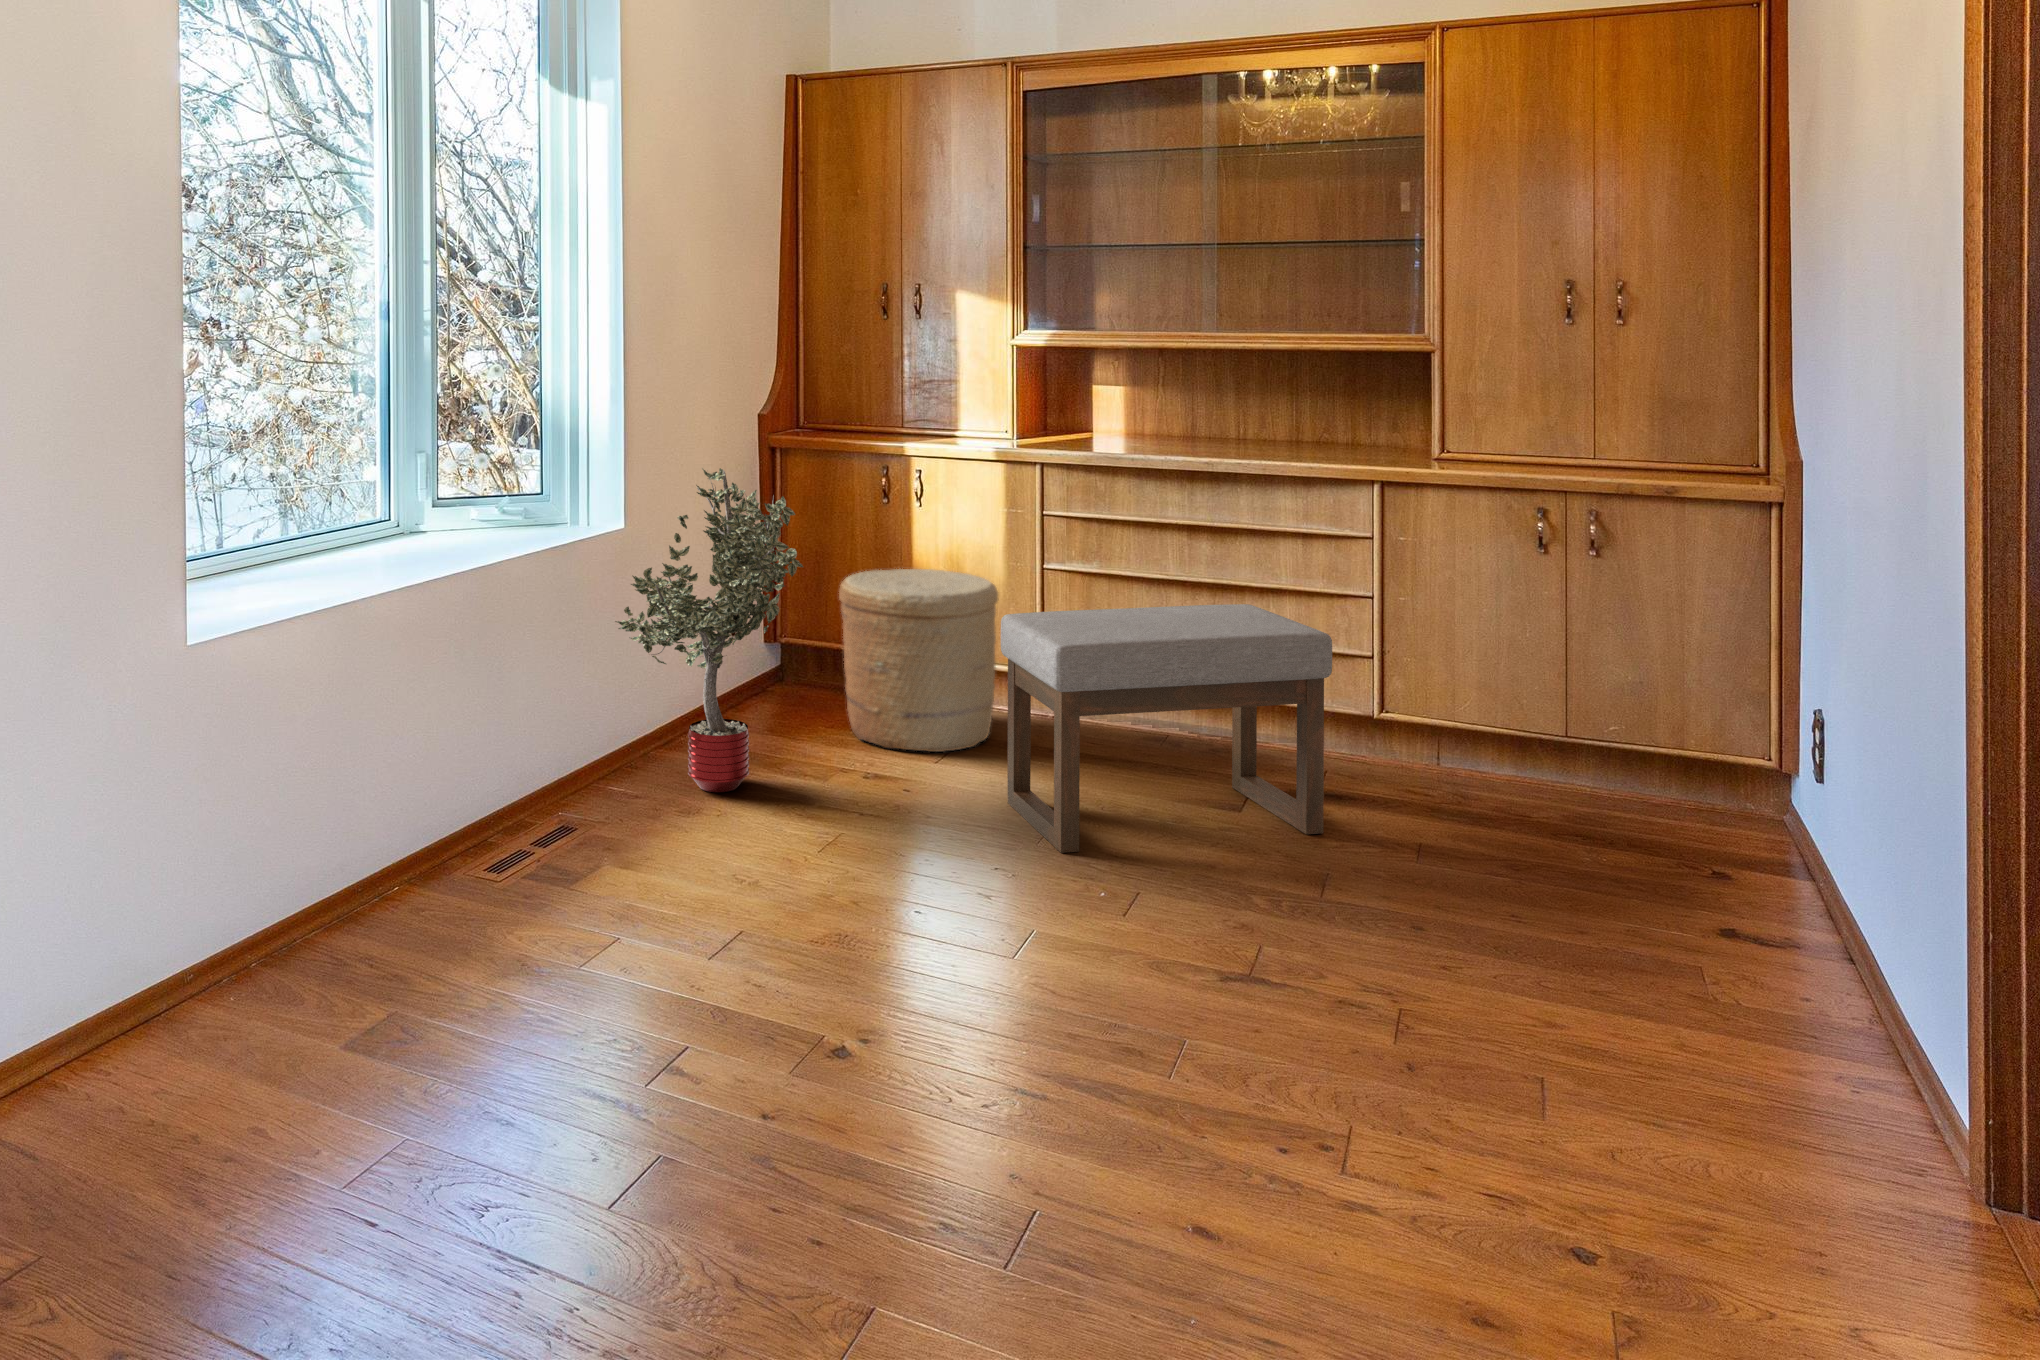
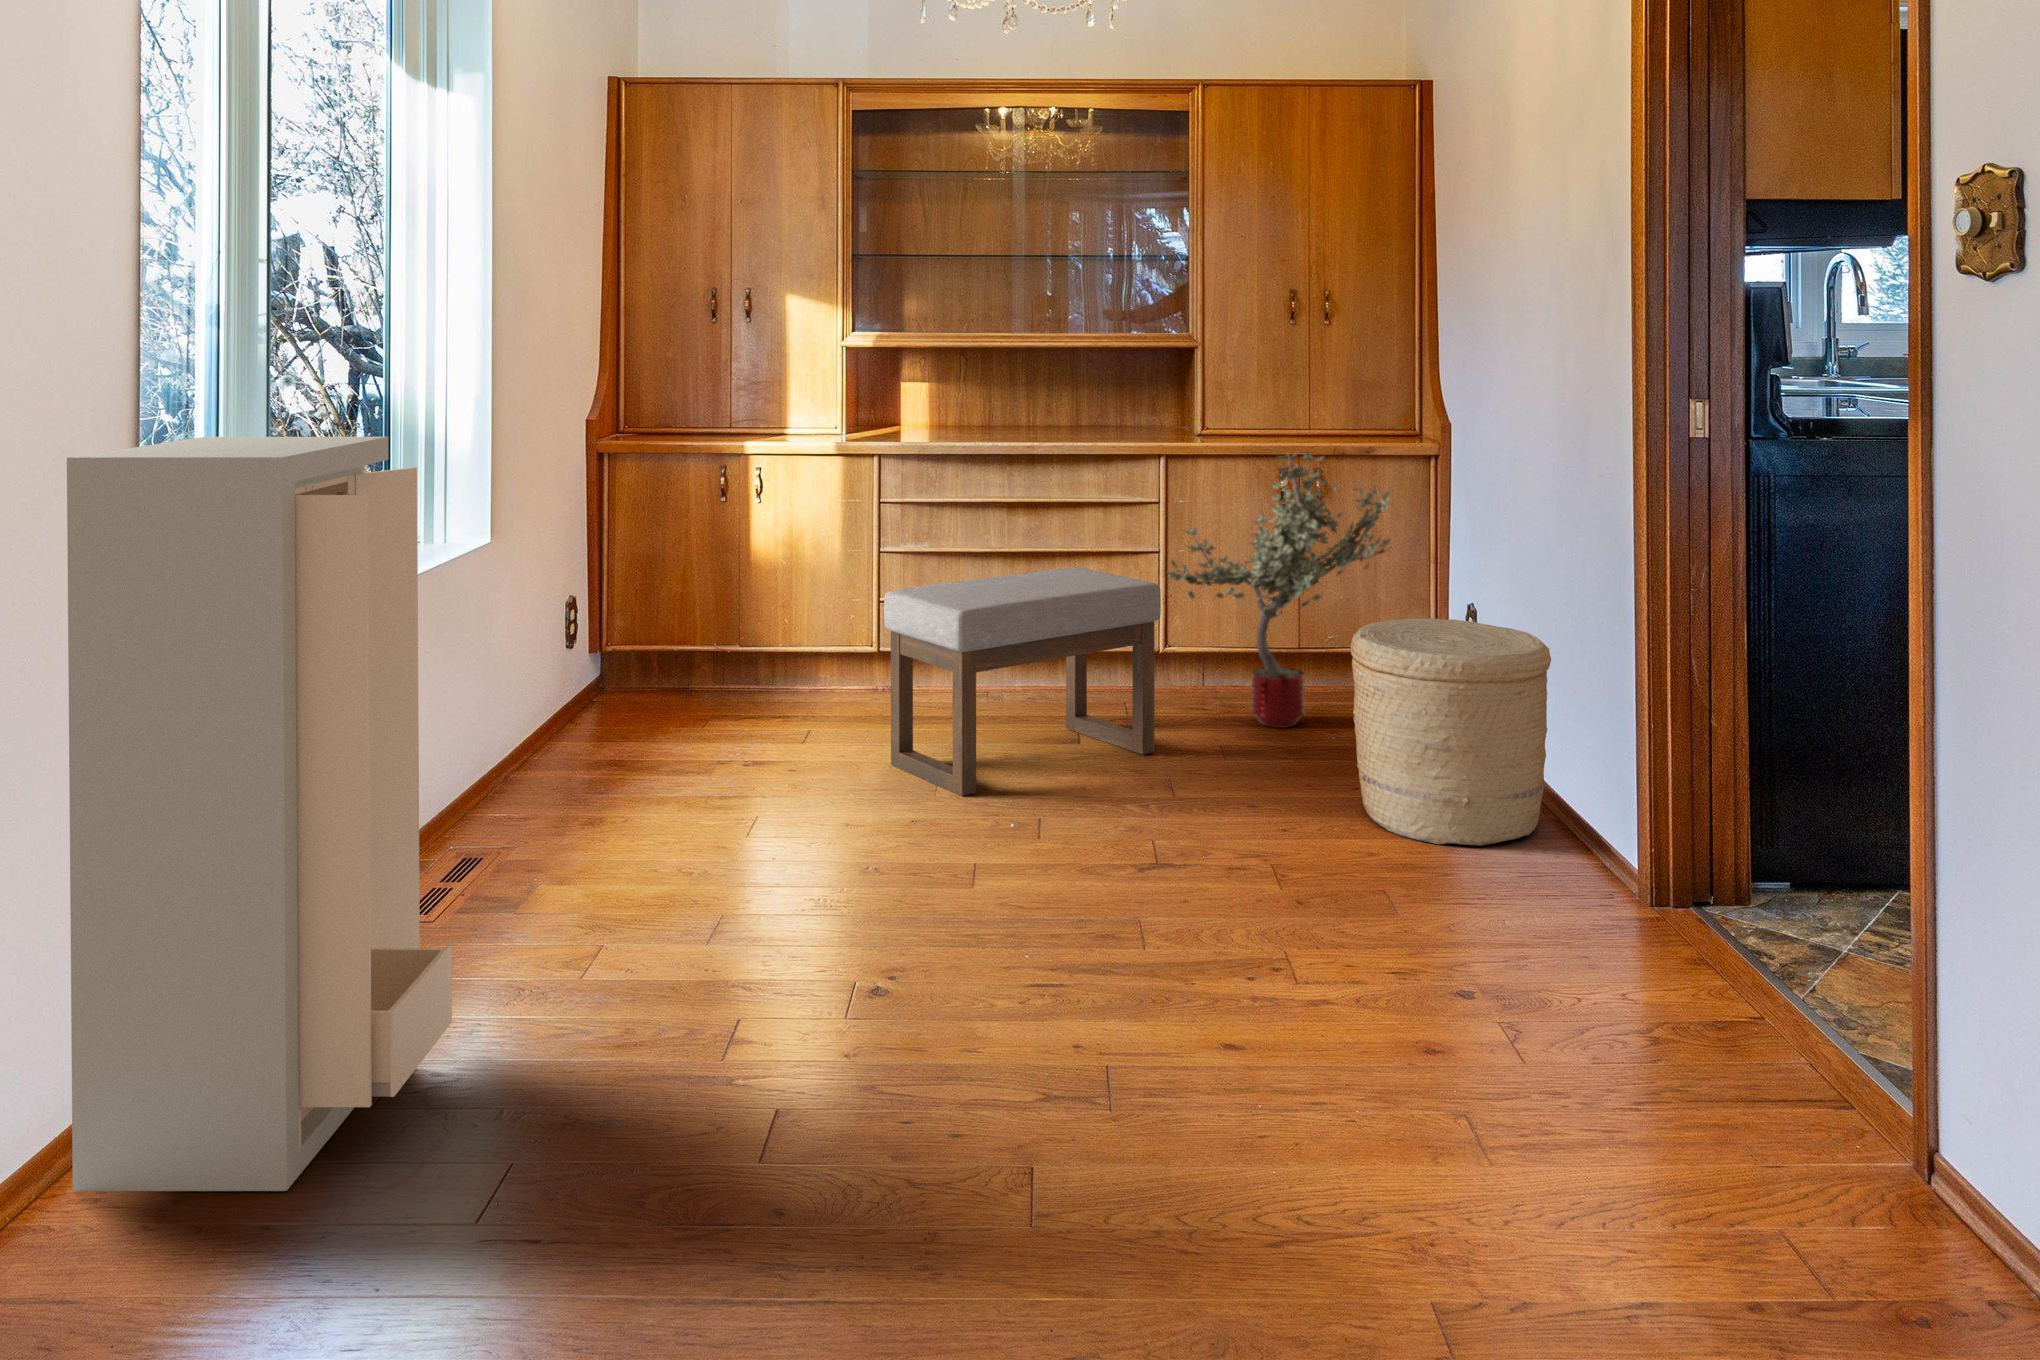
storage cabinet: none [5,428,369,1164] -> present [67,437,452,1191]
potted tree: present [615,468,803,792] -> present [1167,453,1390,728]
woven basket: present [839,569,999,752] -> present [1351,618,1551,846]

